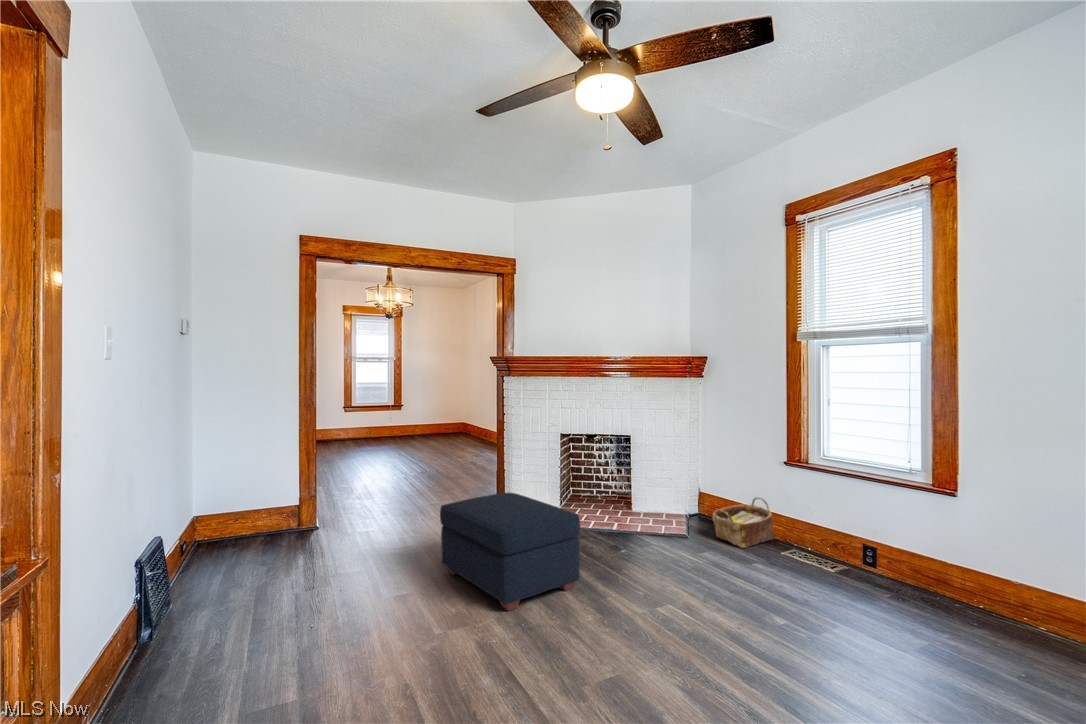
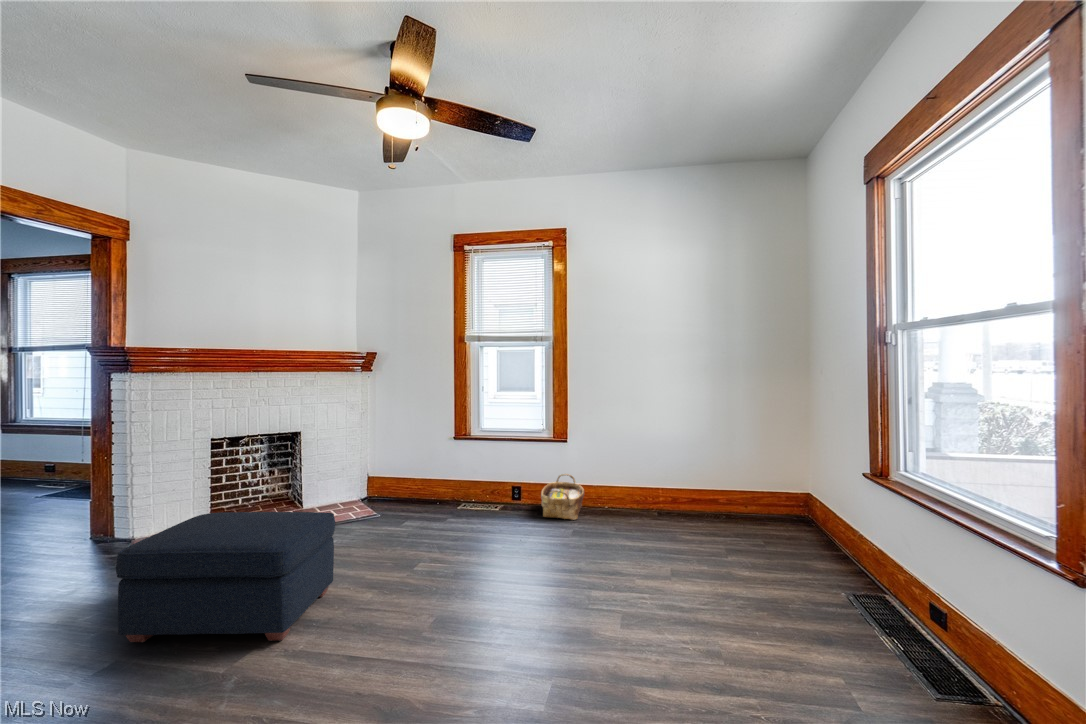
woven basket: present [713,497,774,548] -> present [541,474,584,520]

